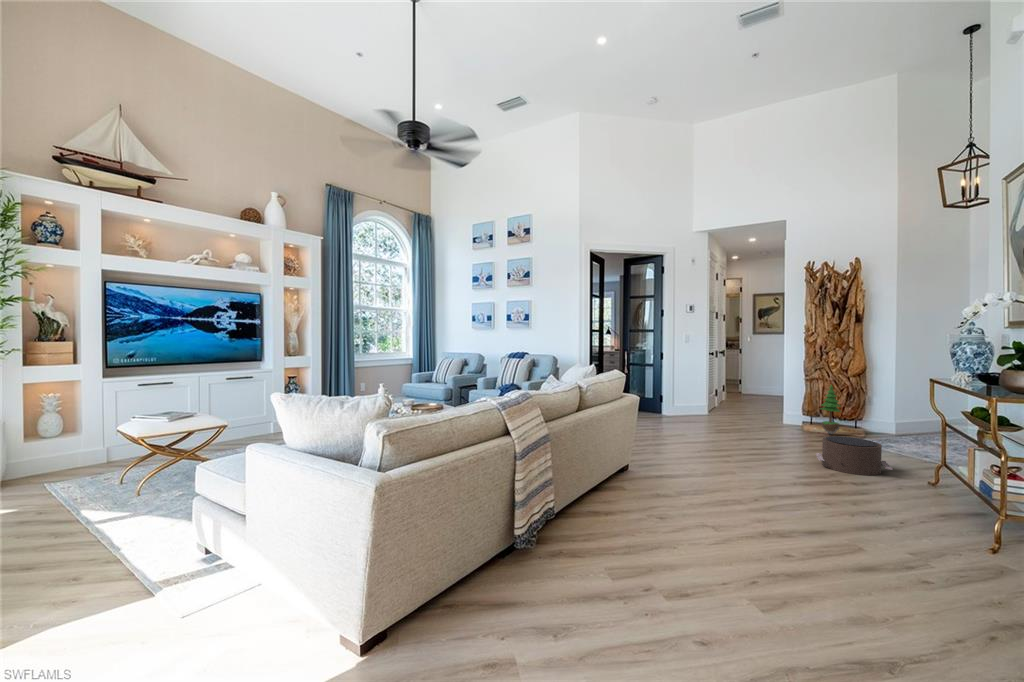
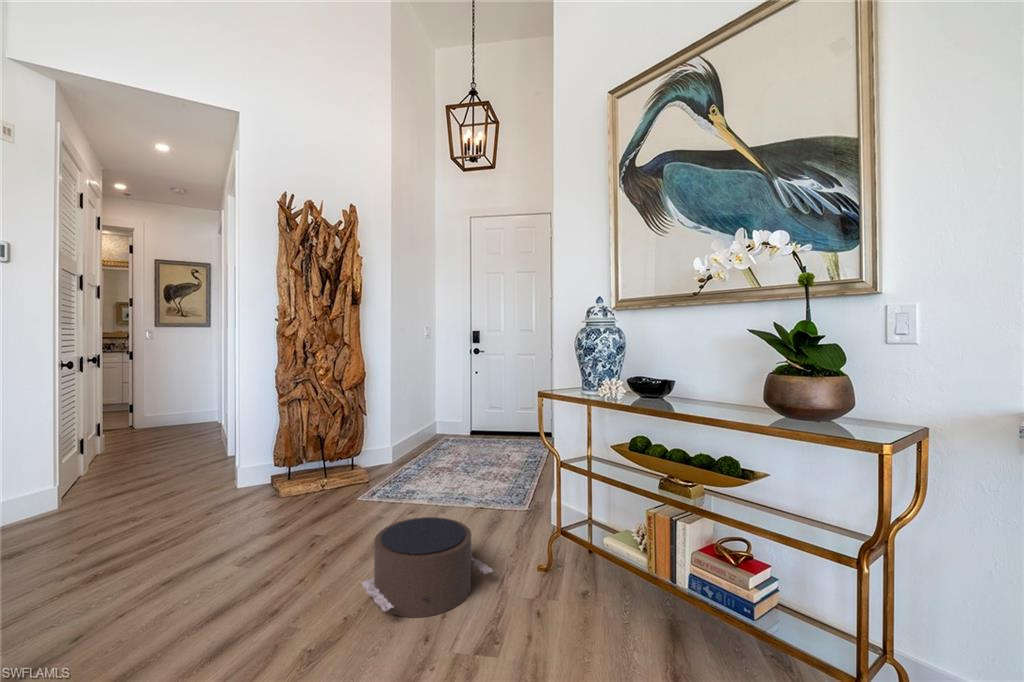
potted tree: present [820,385,841,435] -> none [307,407,341,493]

